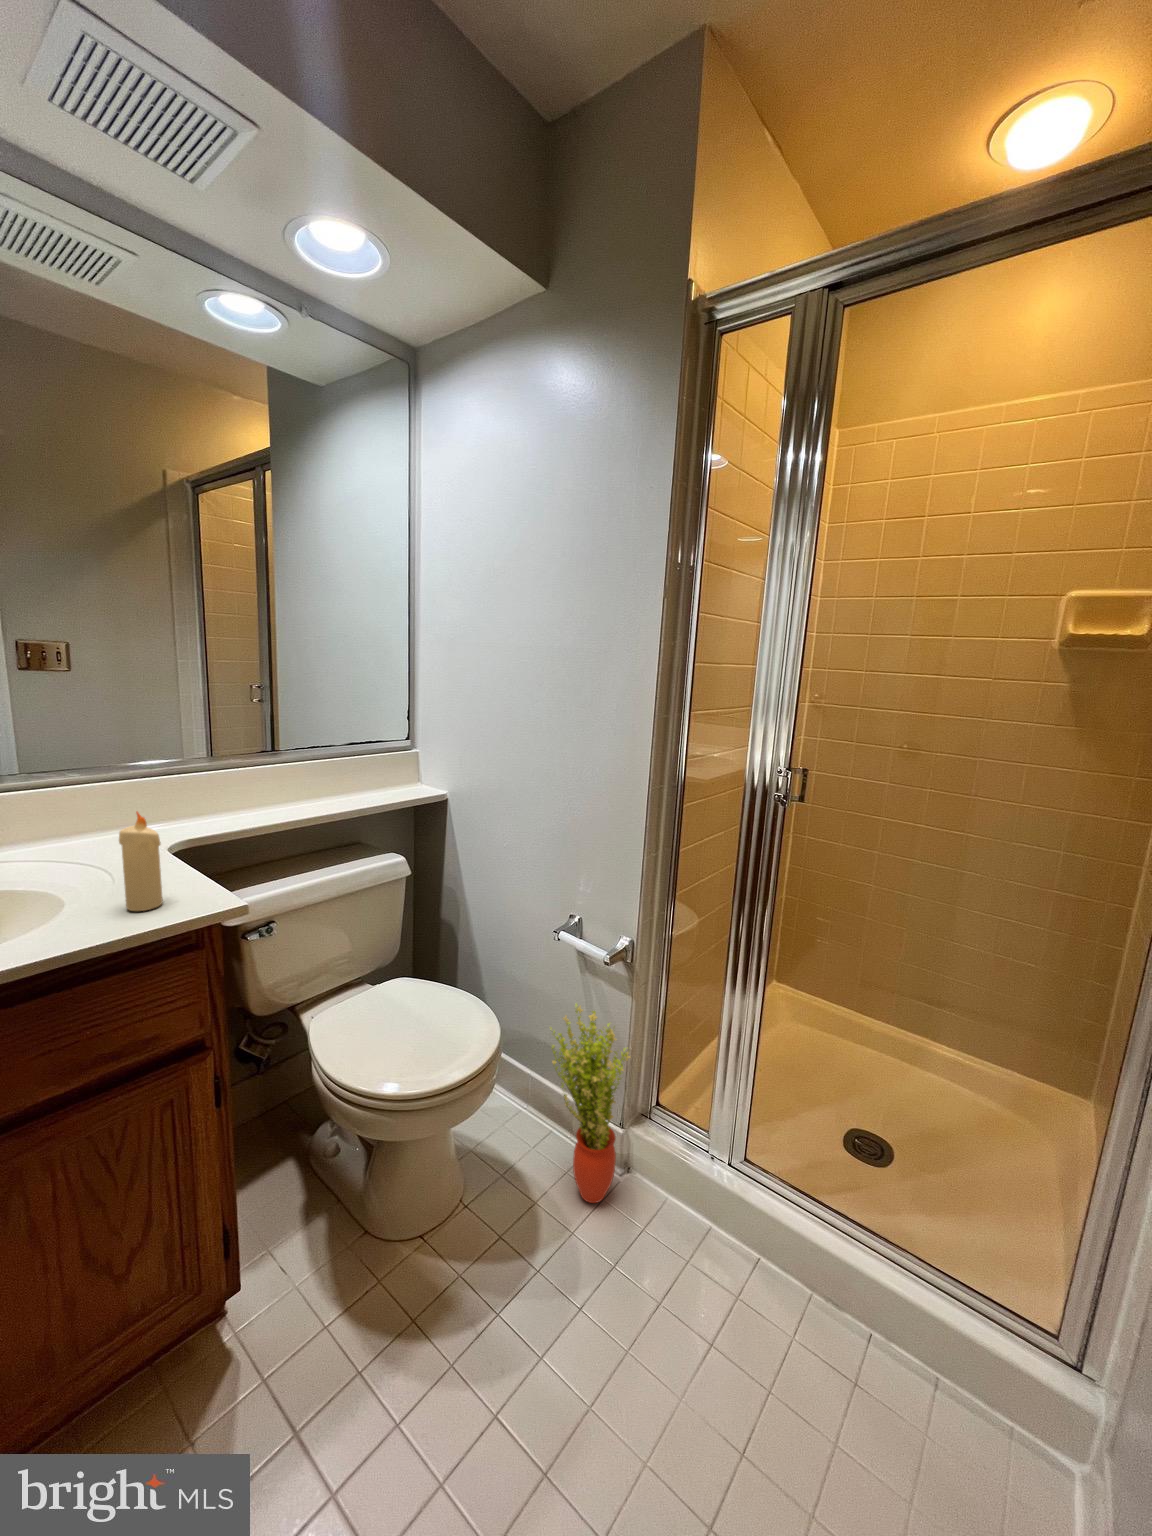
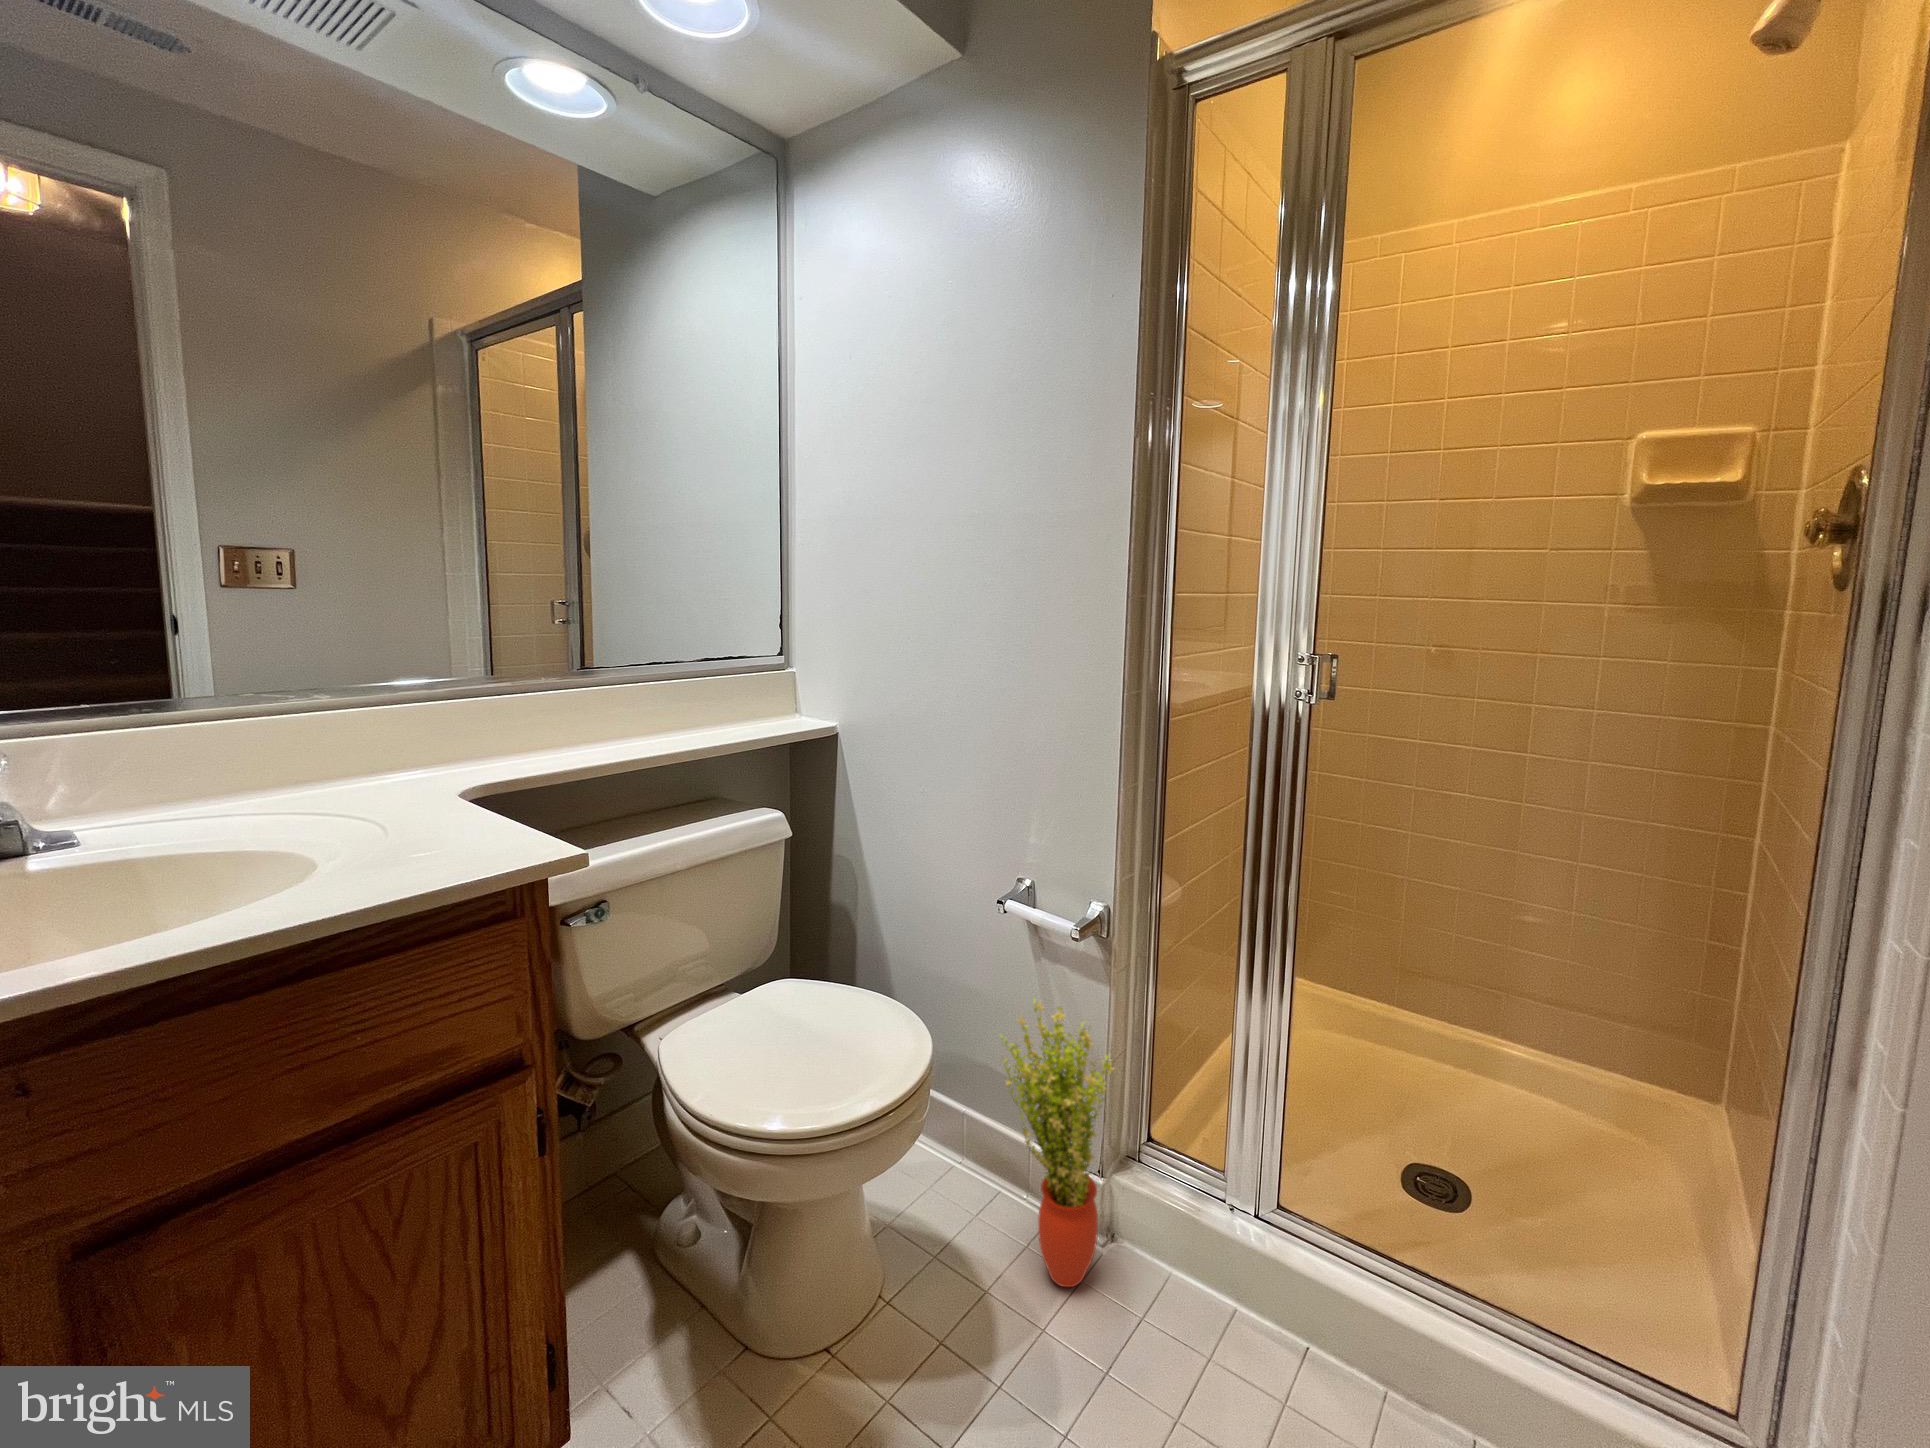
candle: present [119,812,163,911] -> none [384,717,448,866]

